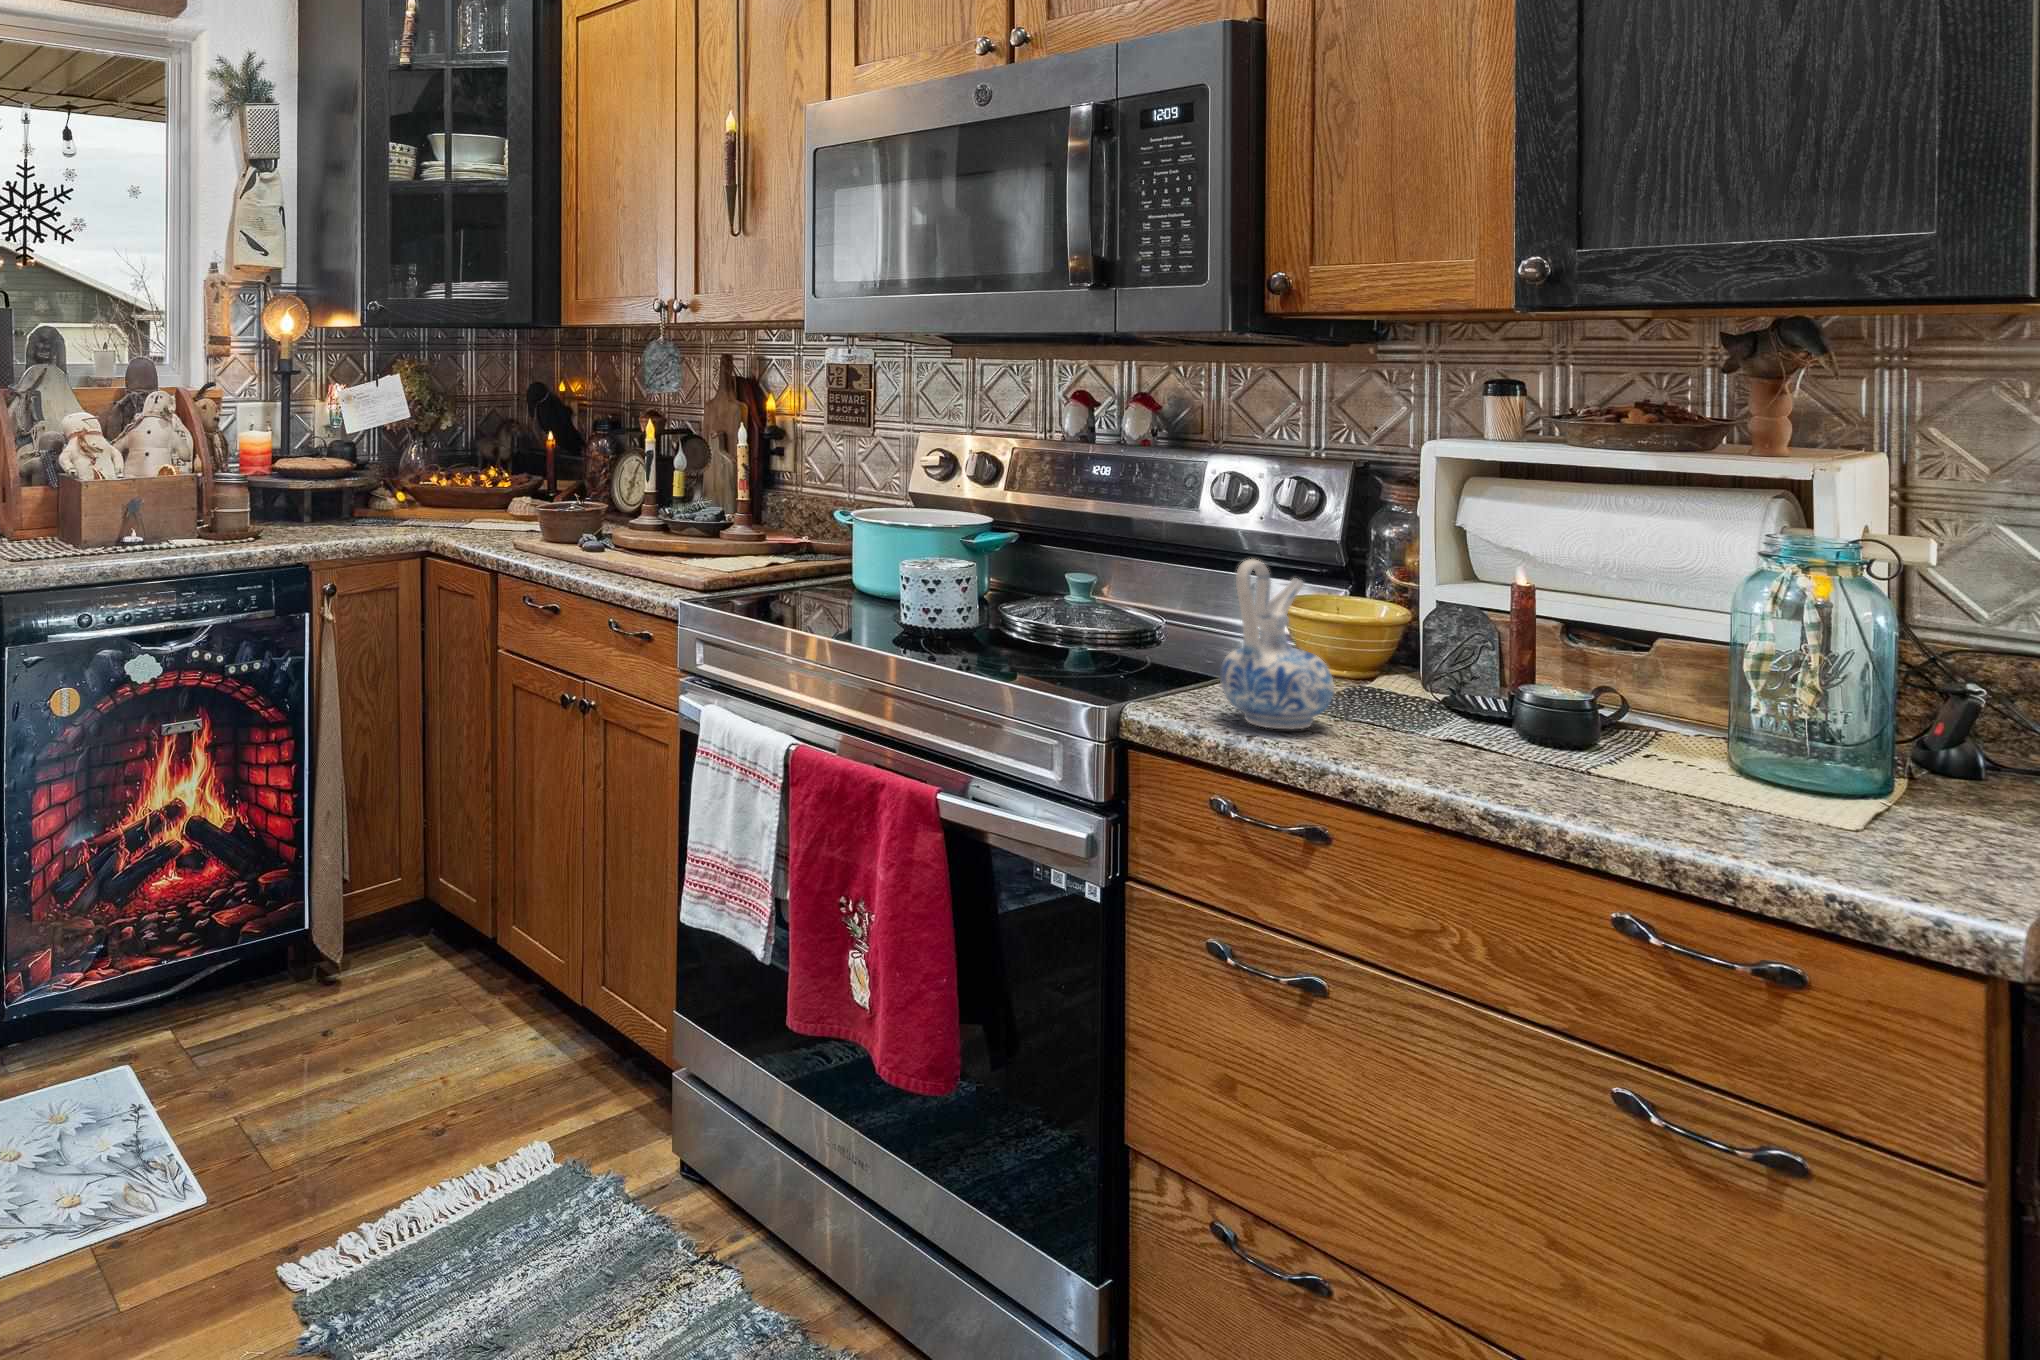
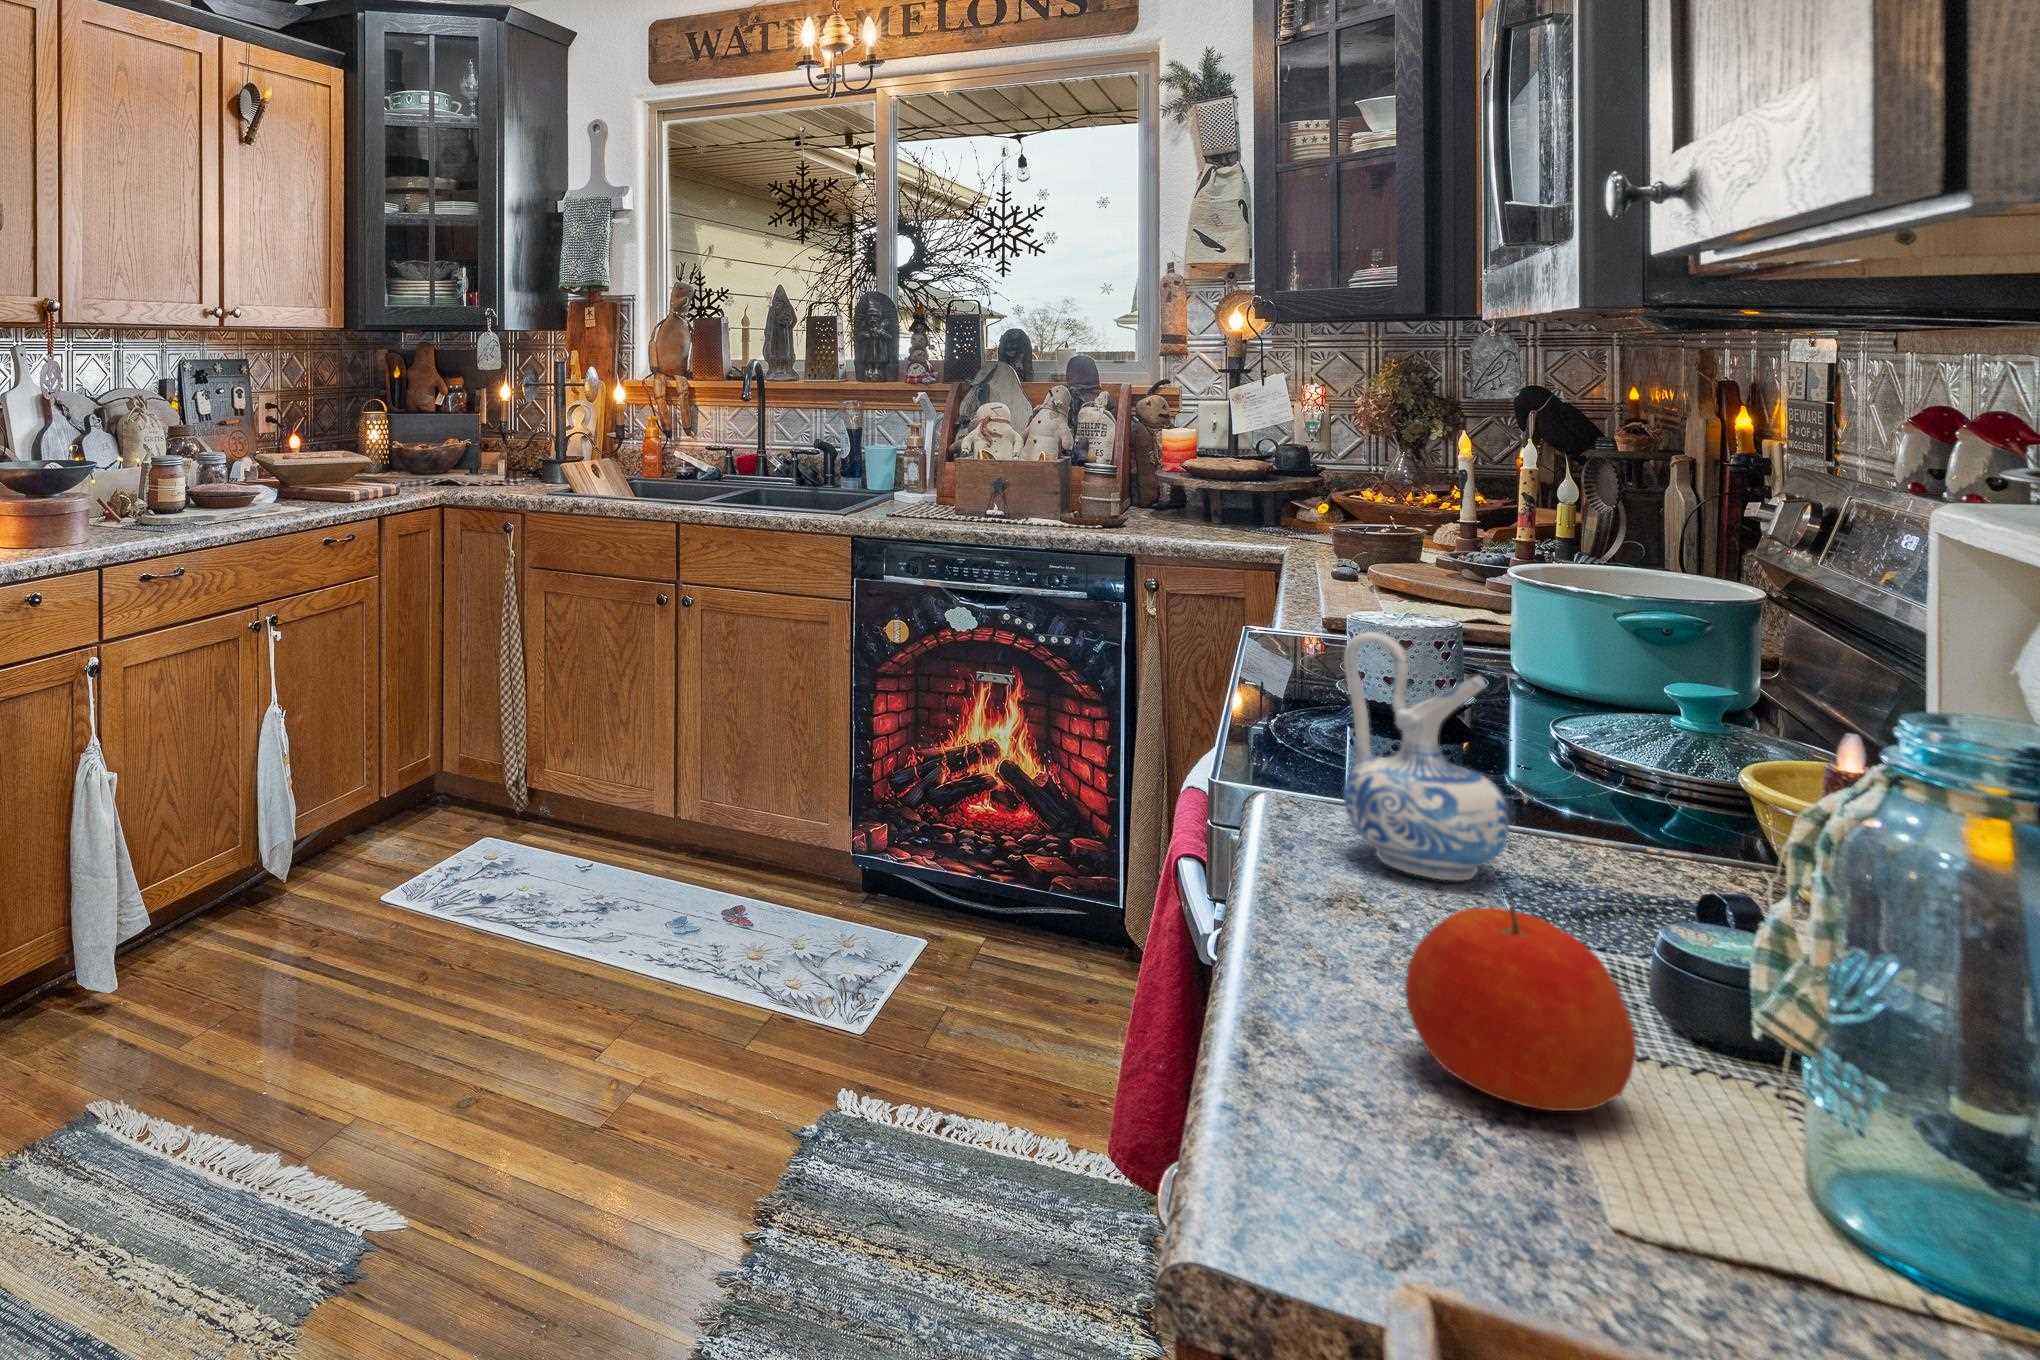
apple: none [1628,694,1782,817] -> present [1405,901,1637,1111]

